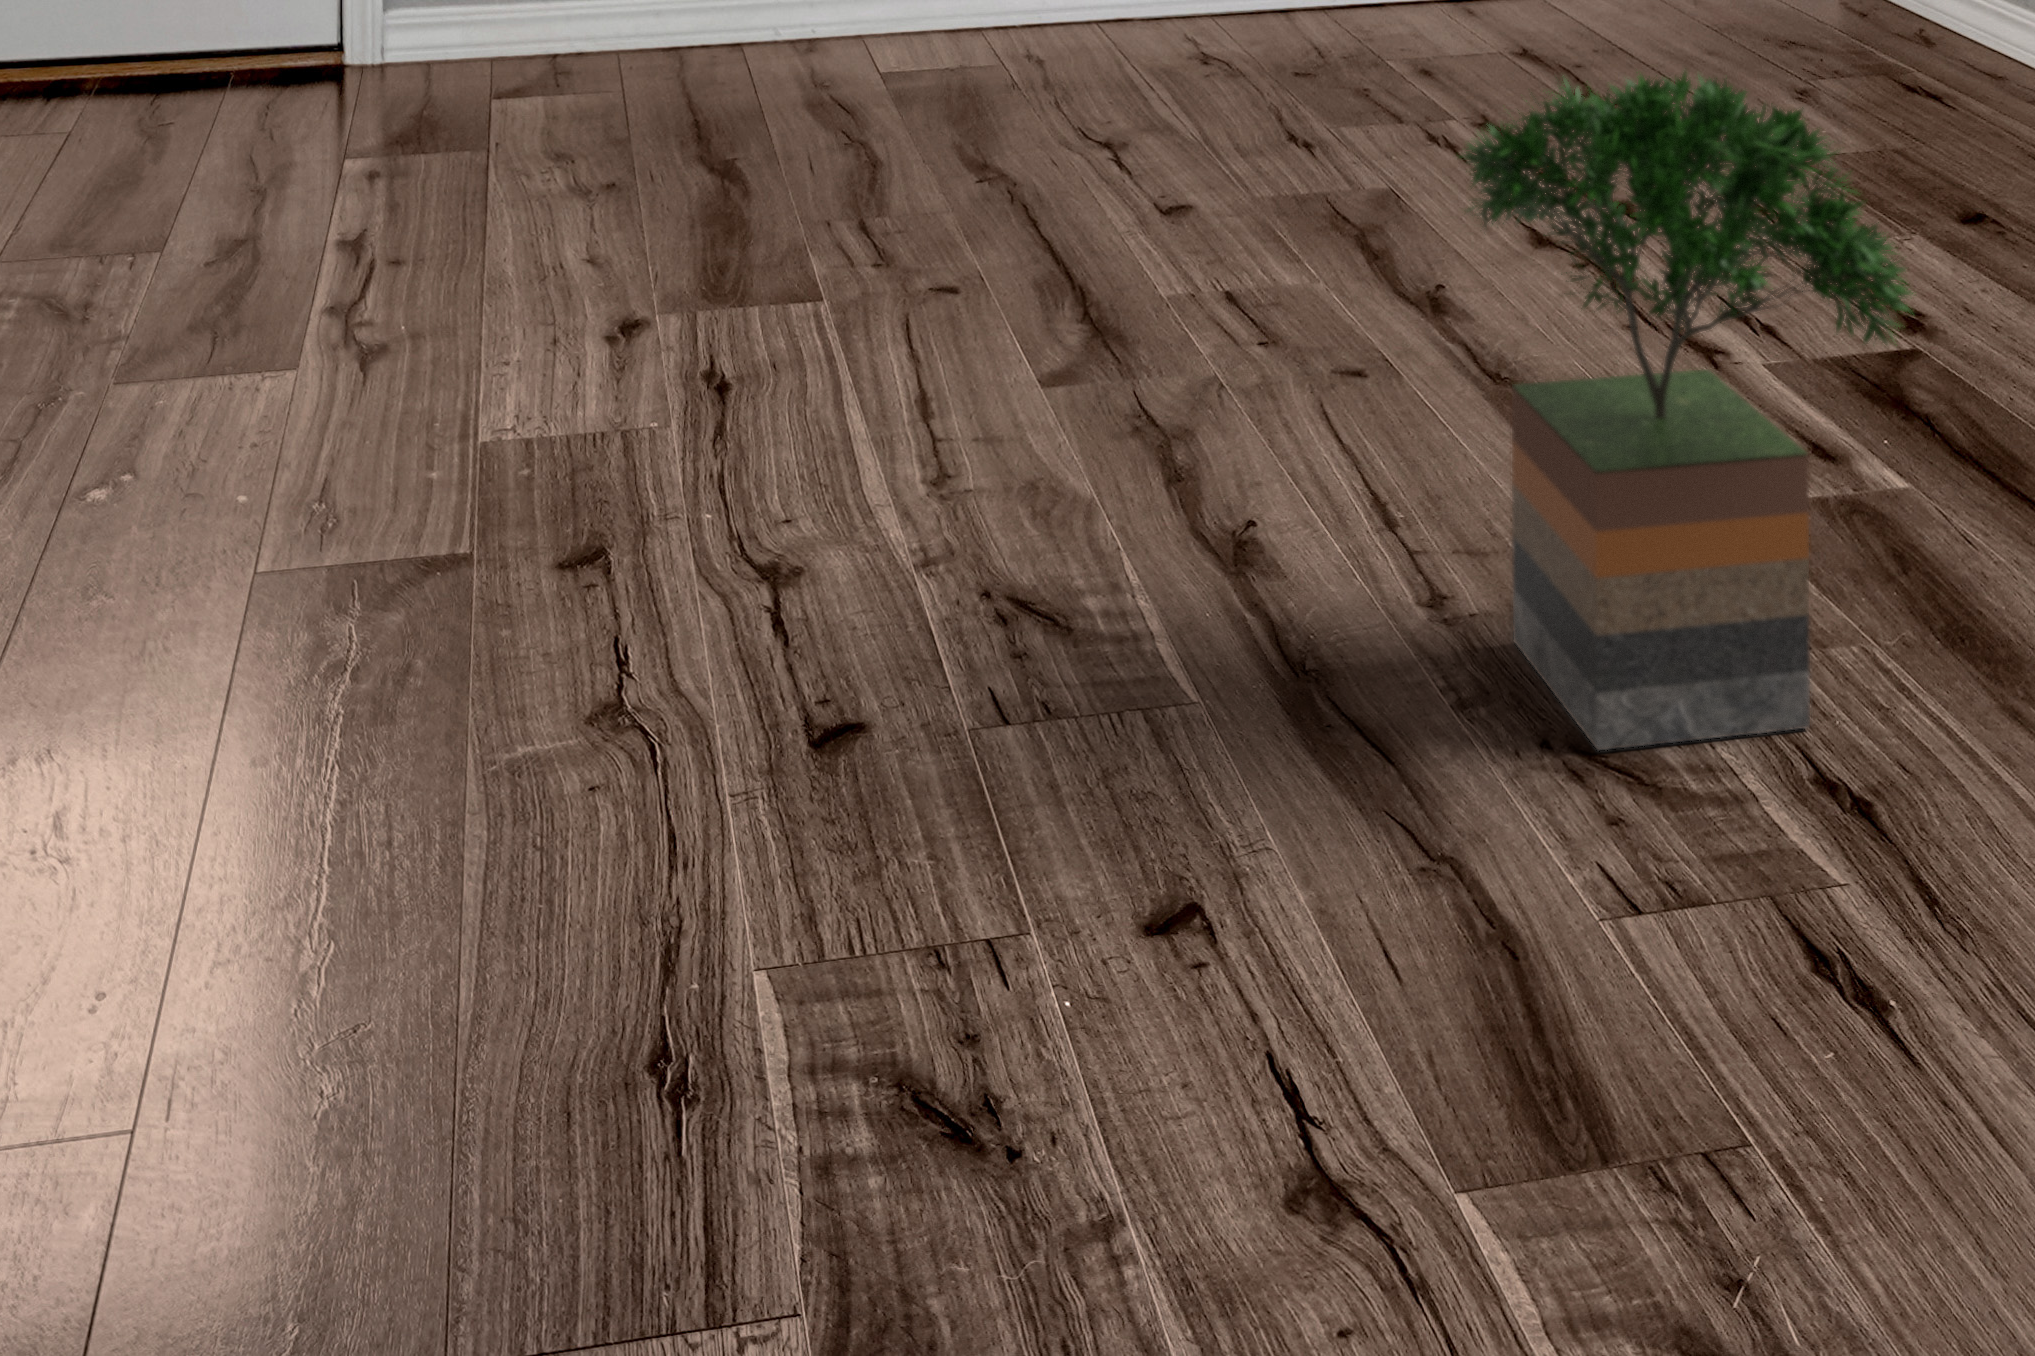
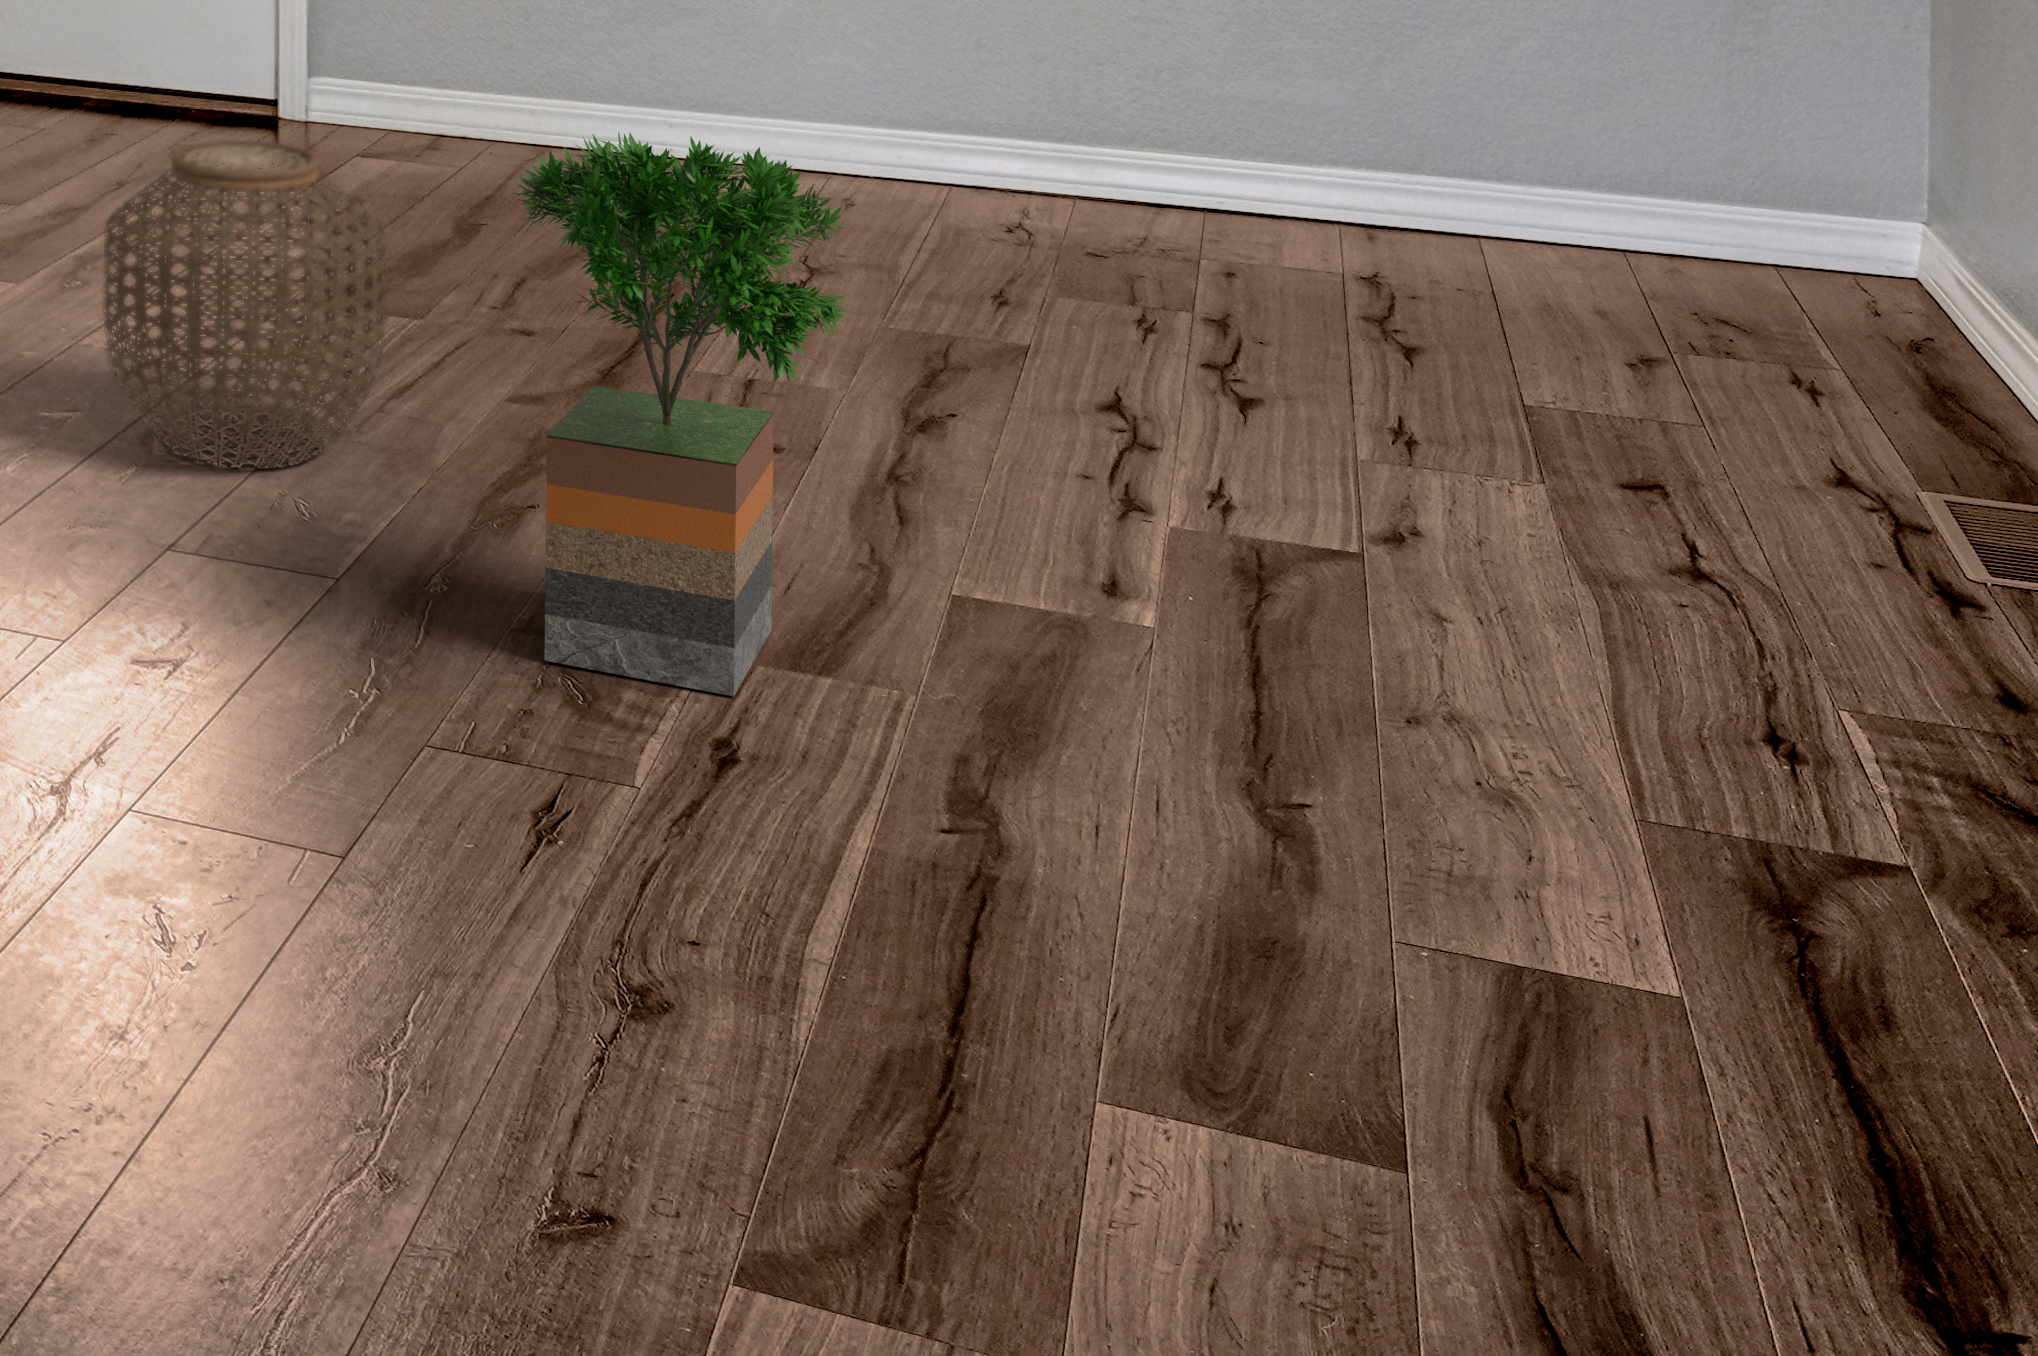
woven basket: none [709,139,1072,583] -> present [103,140,386,468]

